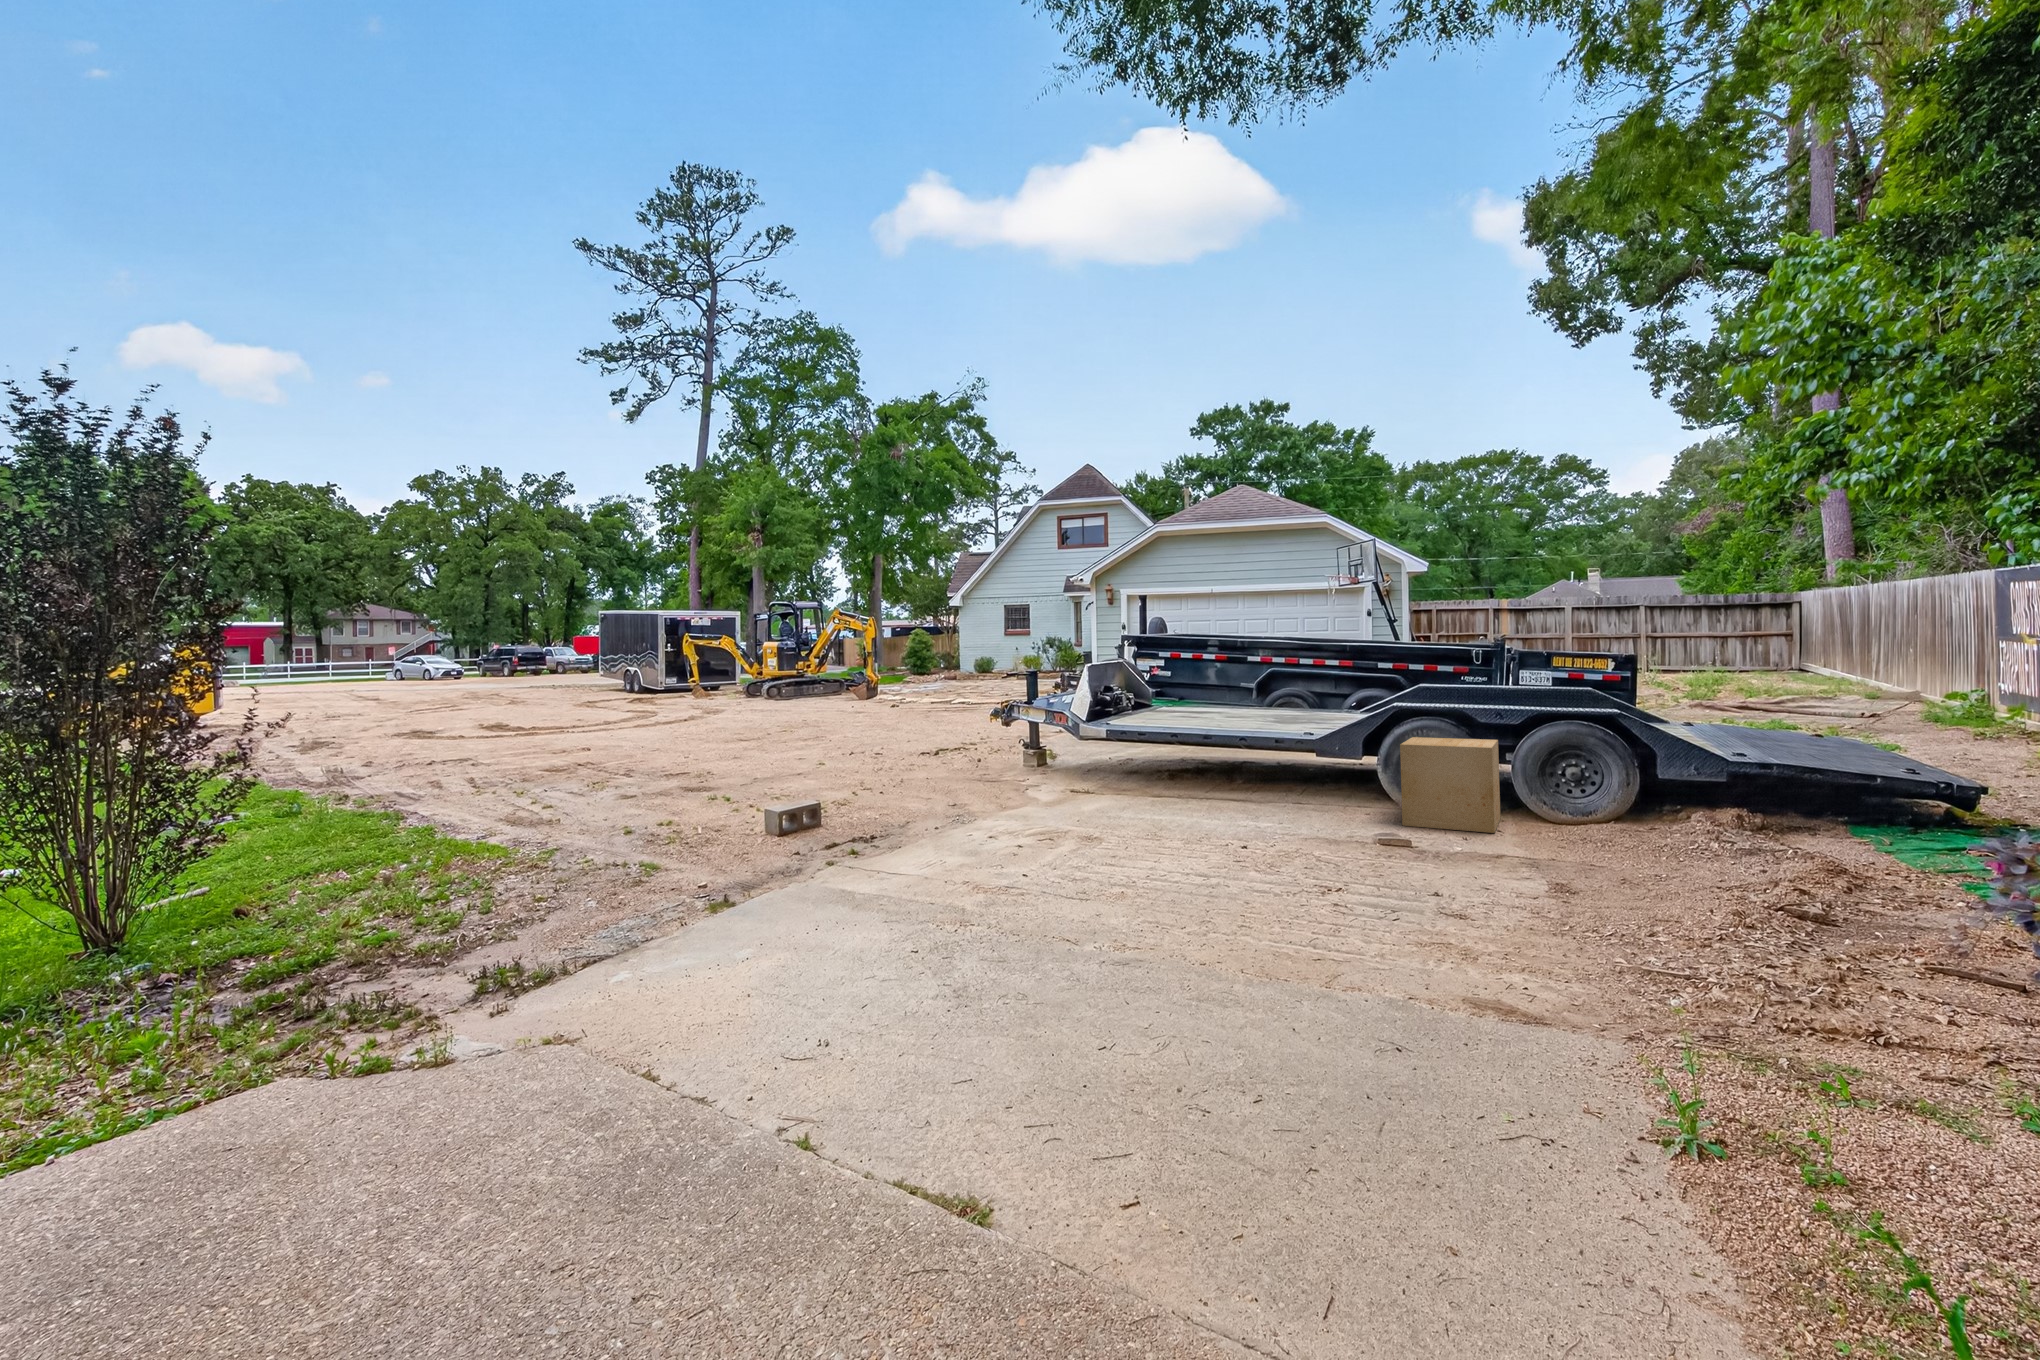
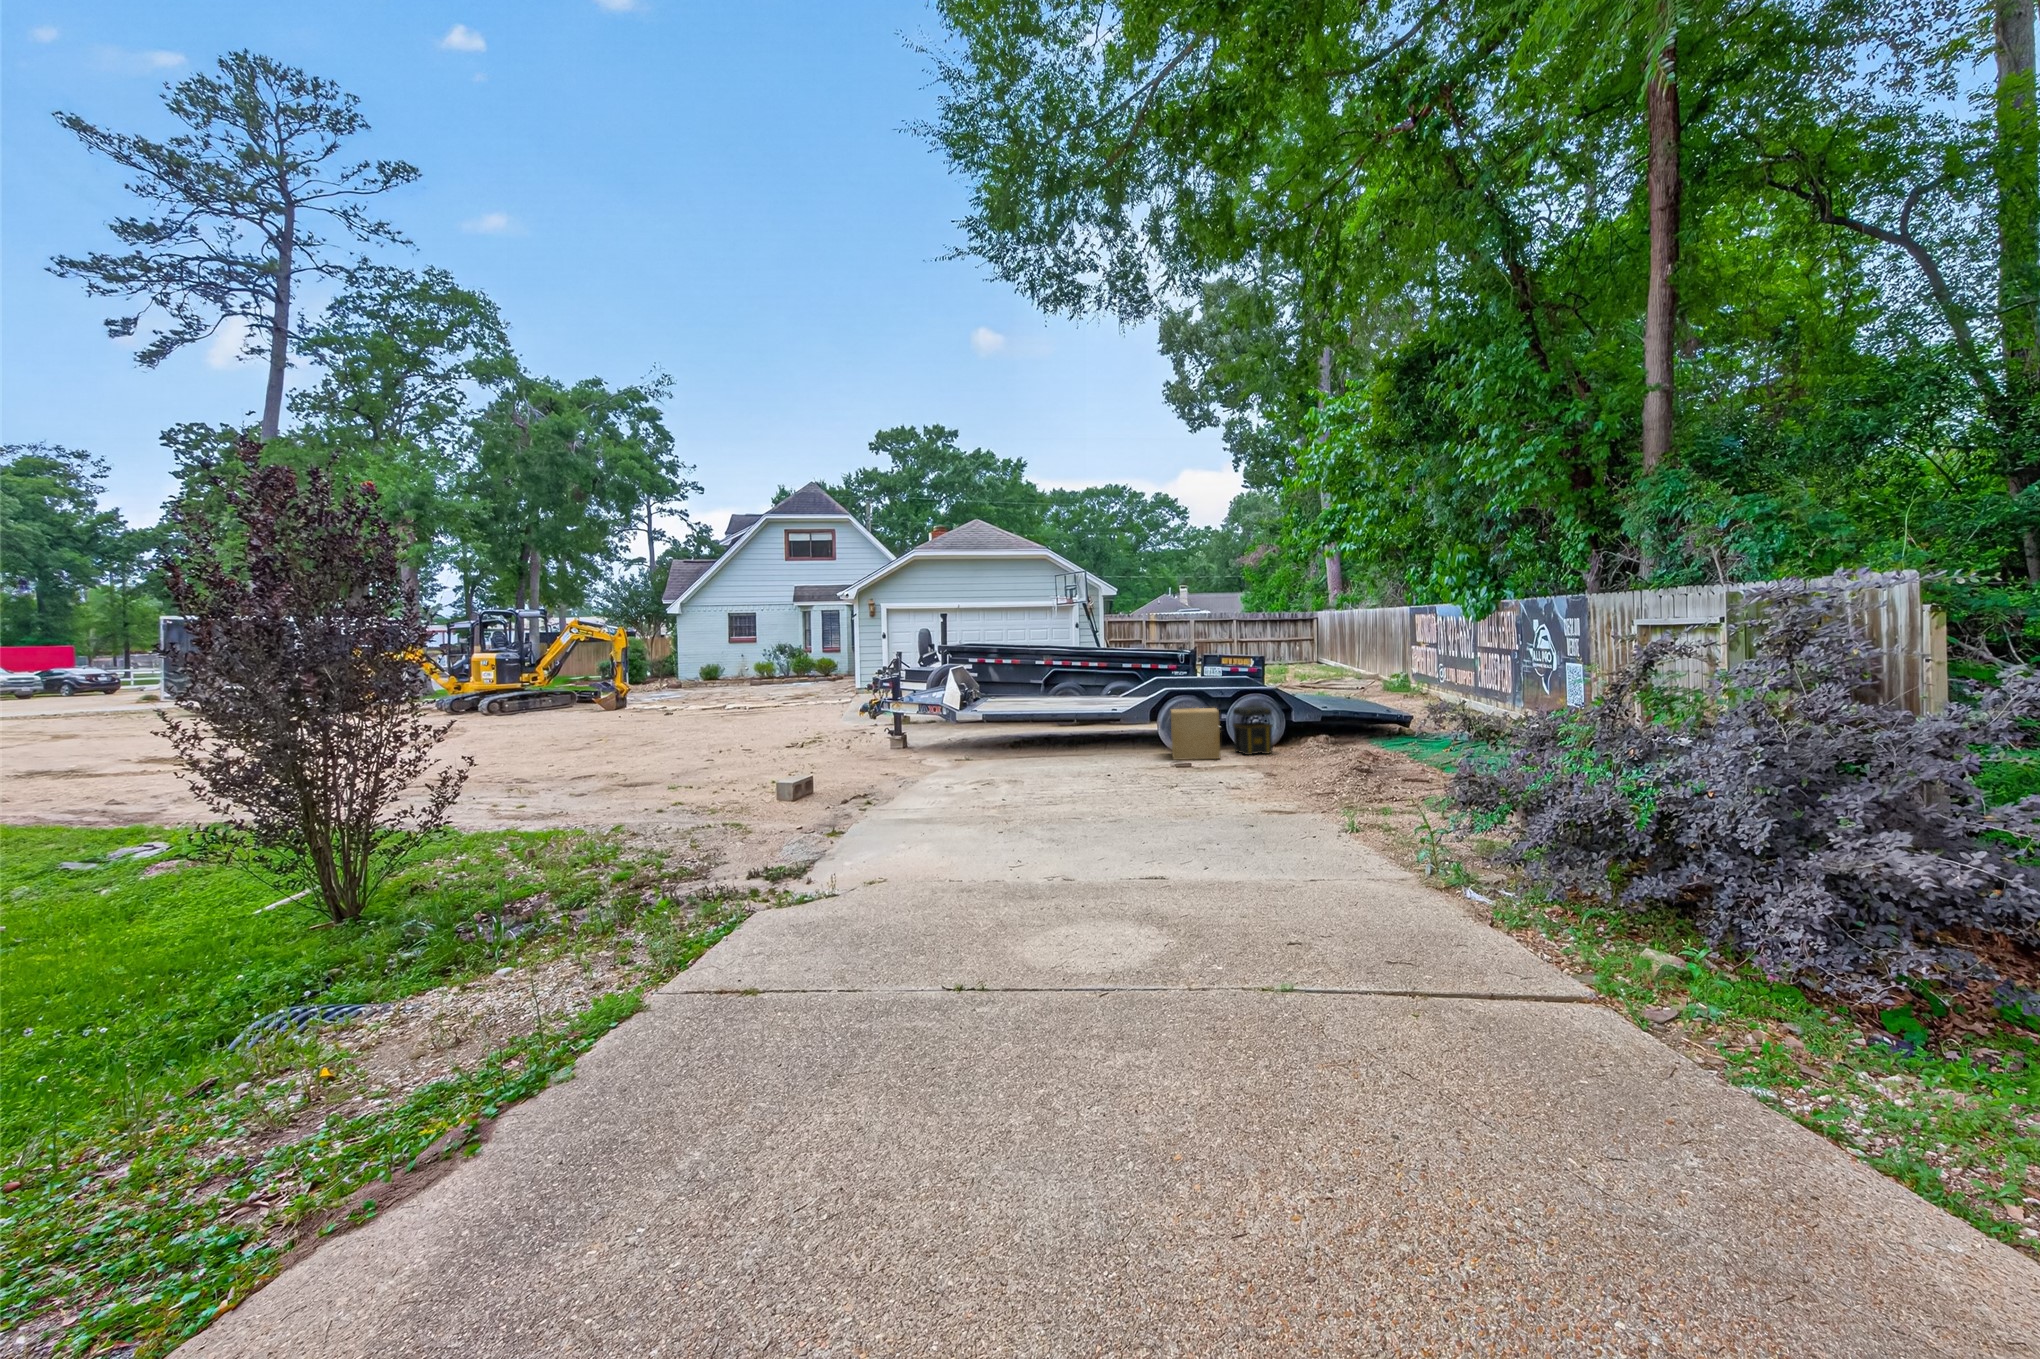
toolbox: none [1534,741,1615,831] -> present [1233,706,1273,755]

